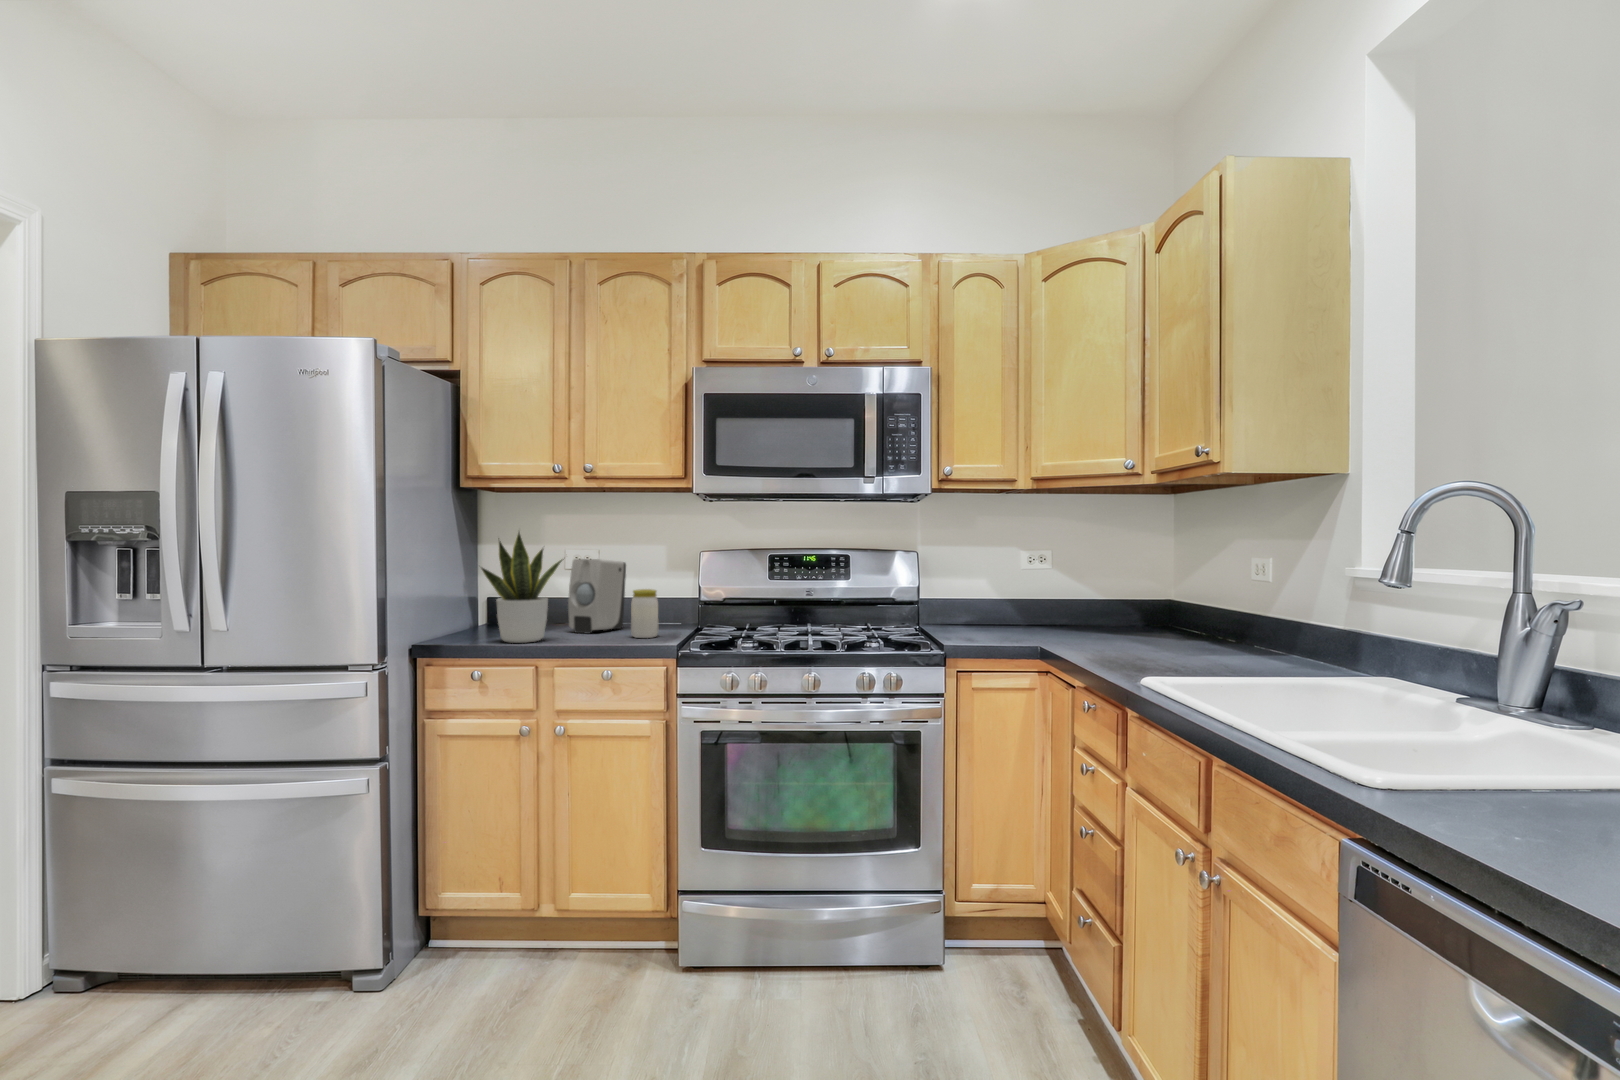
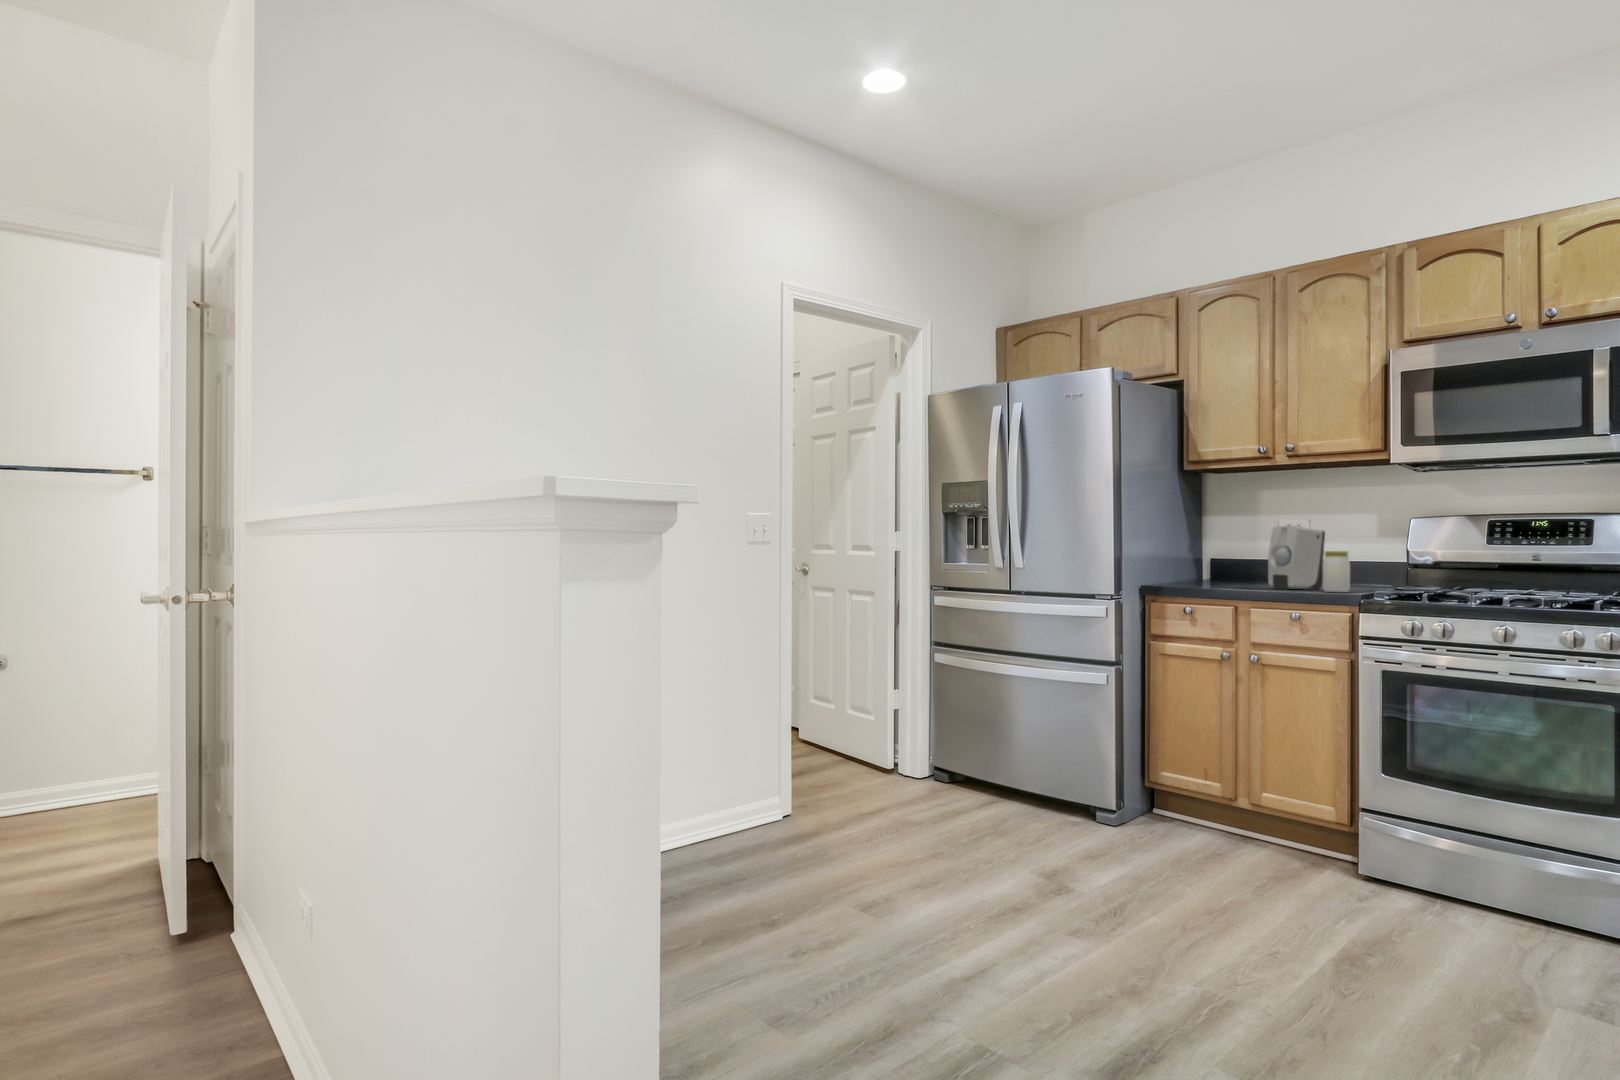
potted plant: present [481,532,564,643] -> none [1190,498,1264,589]

